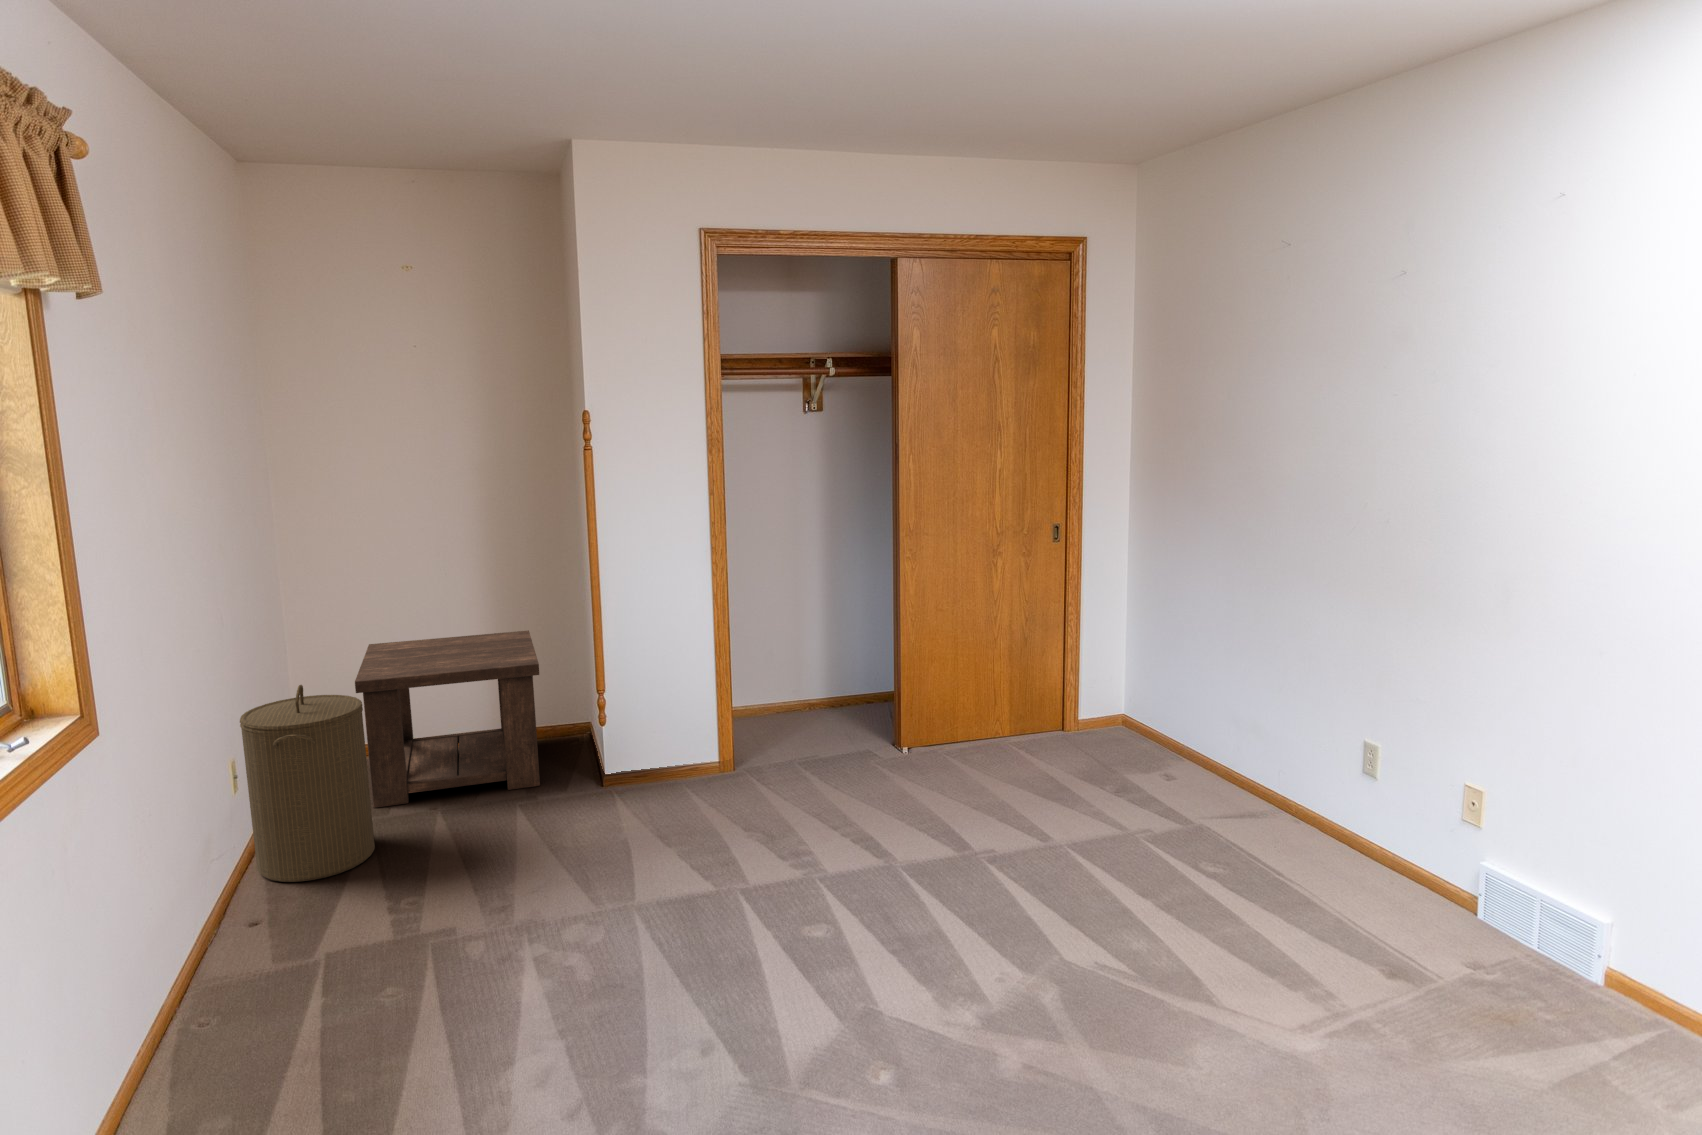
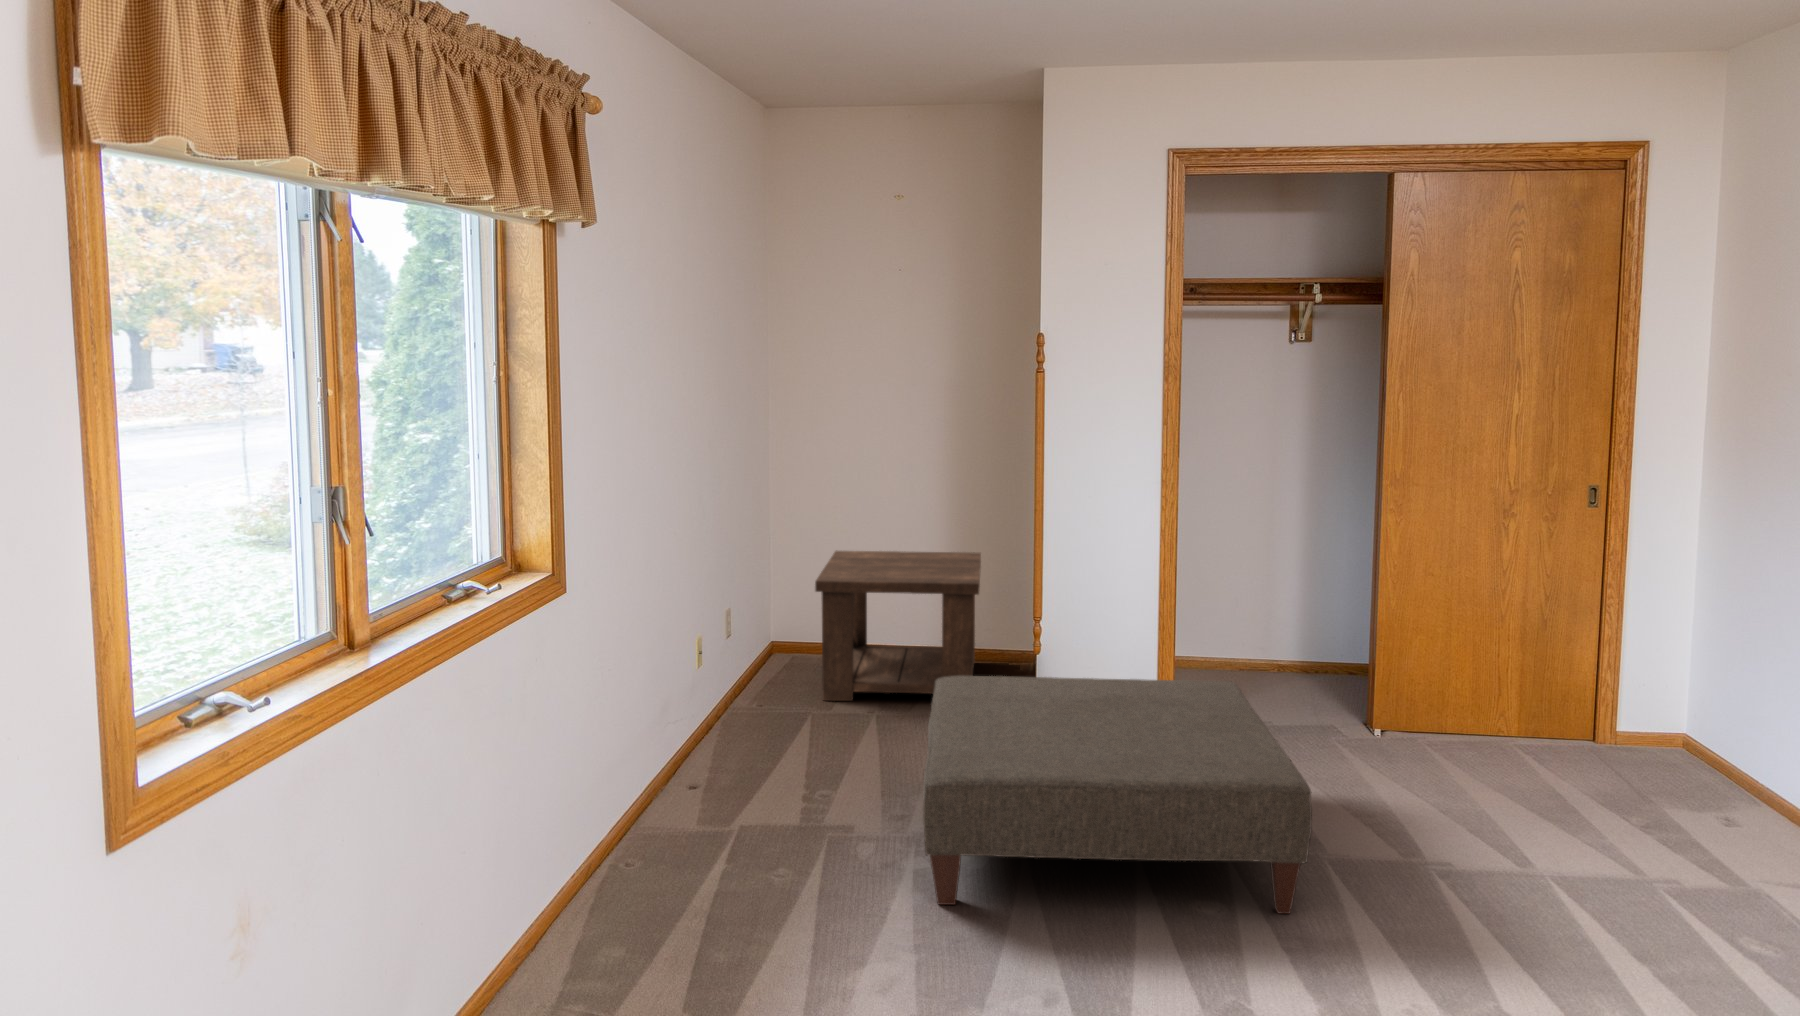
laundry hamper: present [240,685,375,882] -> none [718,576,817,750]
ottoman: none [515,732,928,1032] -> present [923,676,1312,914]

